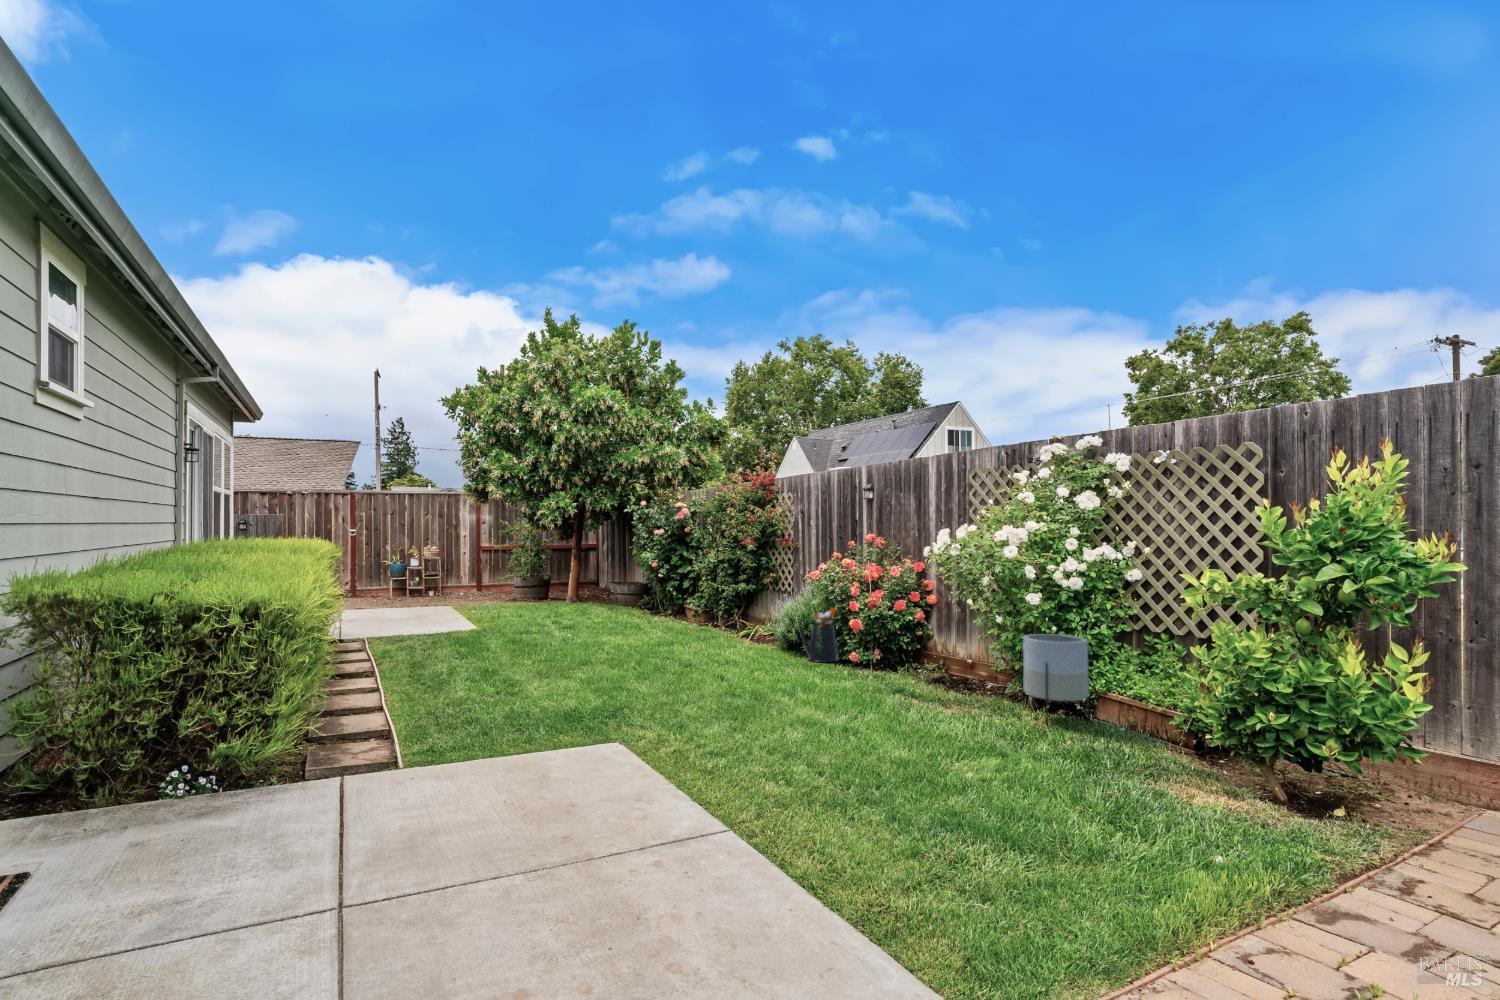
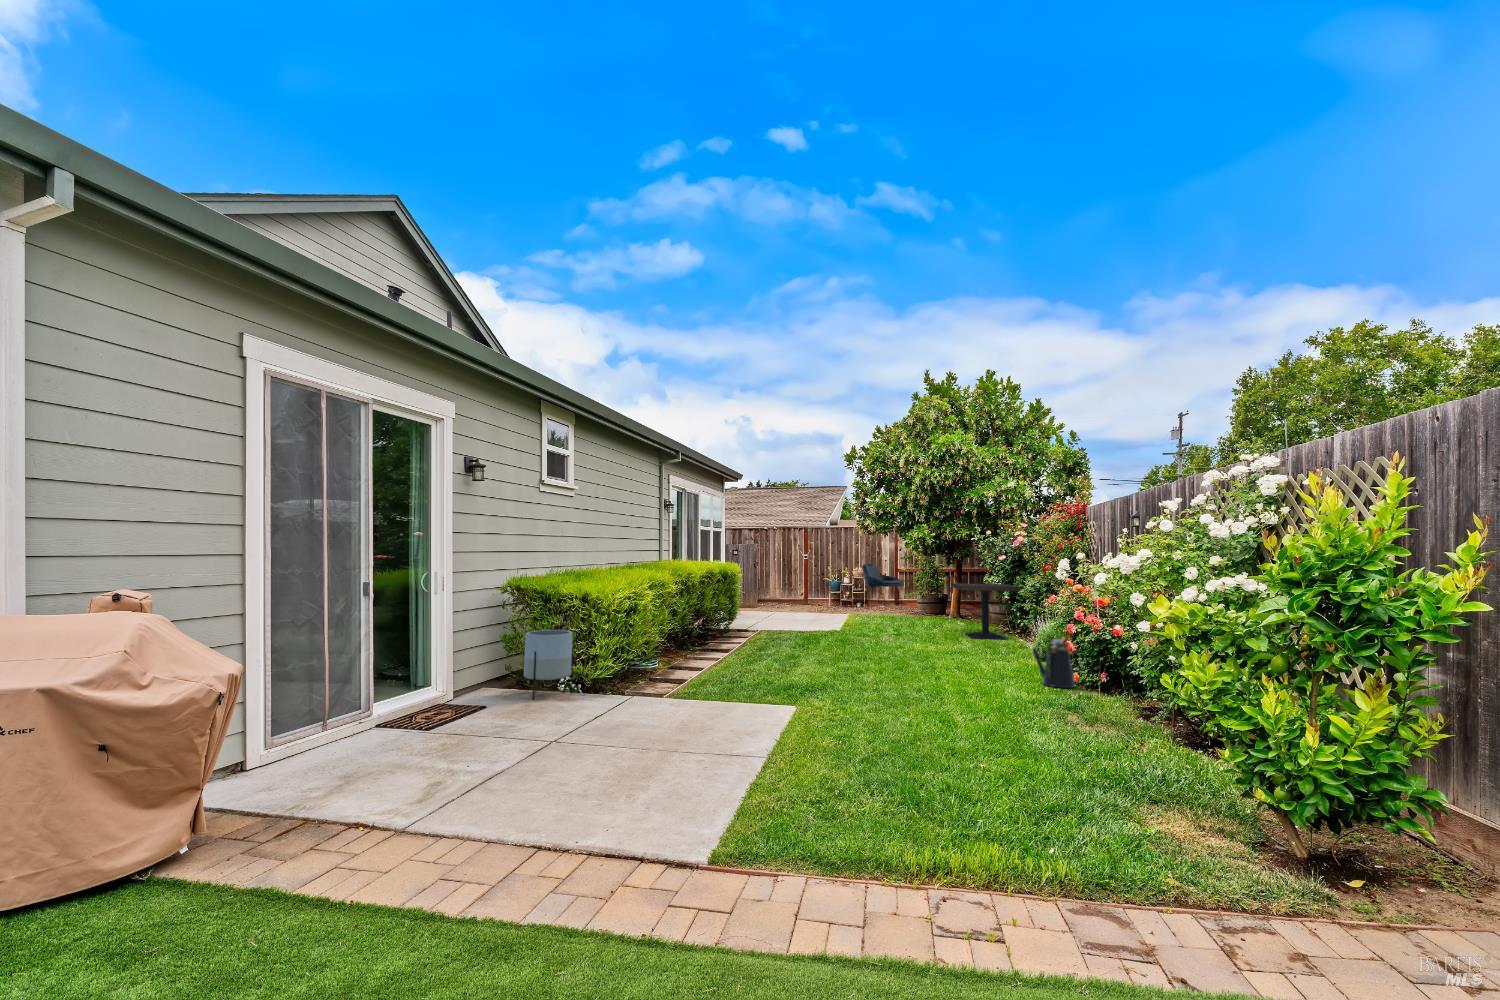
lounge chair: none [439,540,494,591] -> present [861,564,904,605]
side table: none [617,559,699,621] -> present [952,583,1021,639]
planter: present [1023,634,1090,725] -> present [524,630,574,700]

